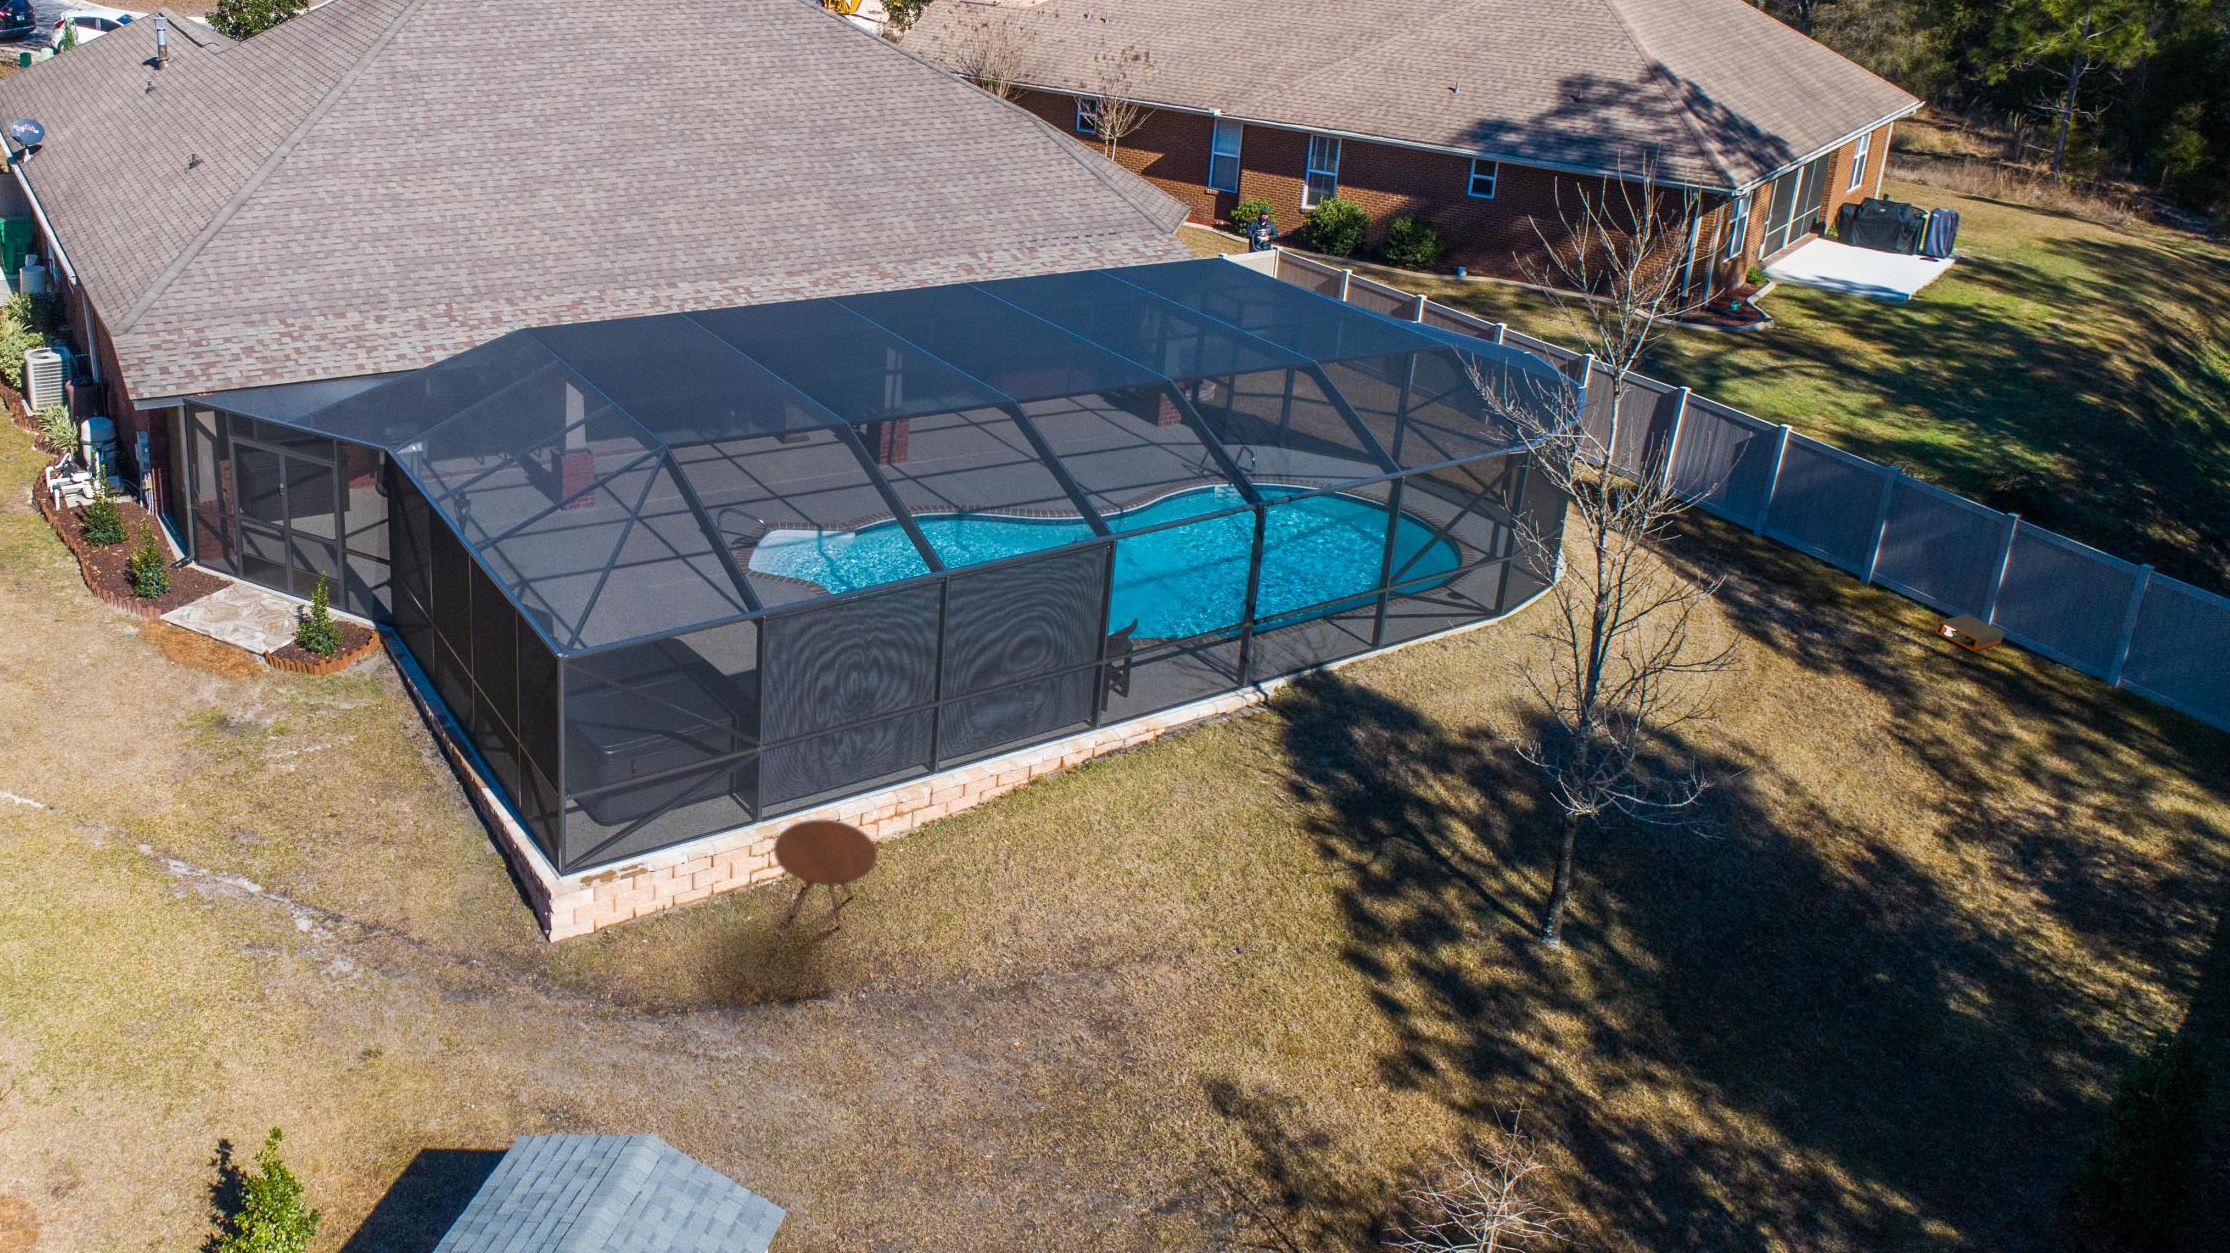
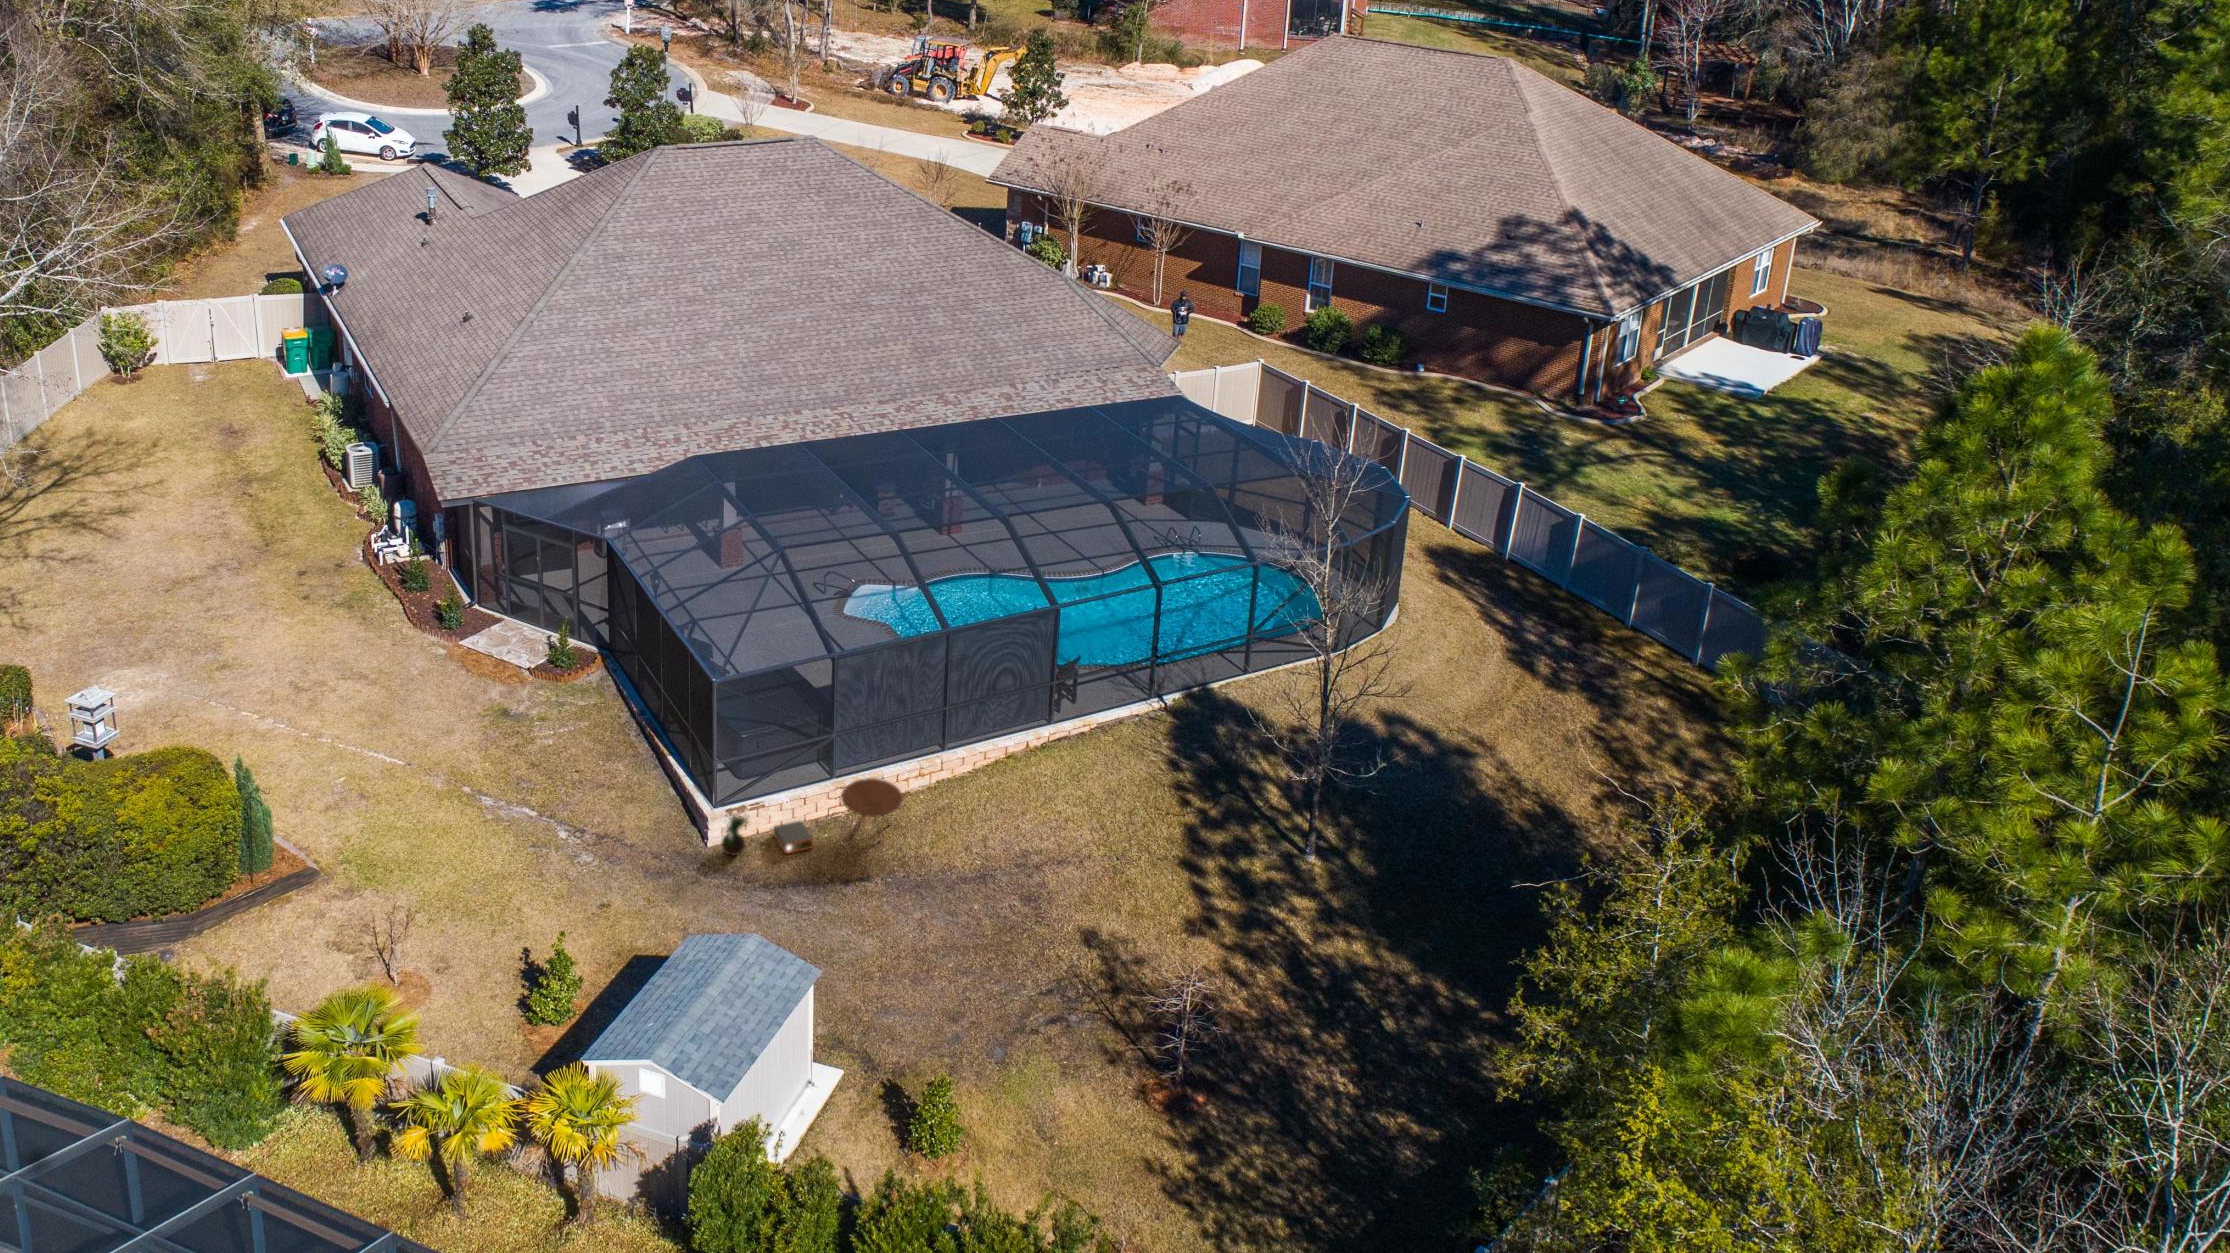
storage box: present [1936,614,2004,651] -> present [773,821,813,854]
potted tree: none [574,881,627,955] -> present [721,815,749,855]

